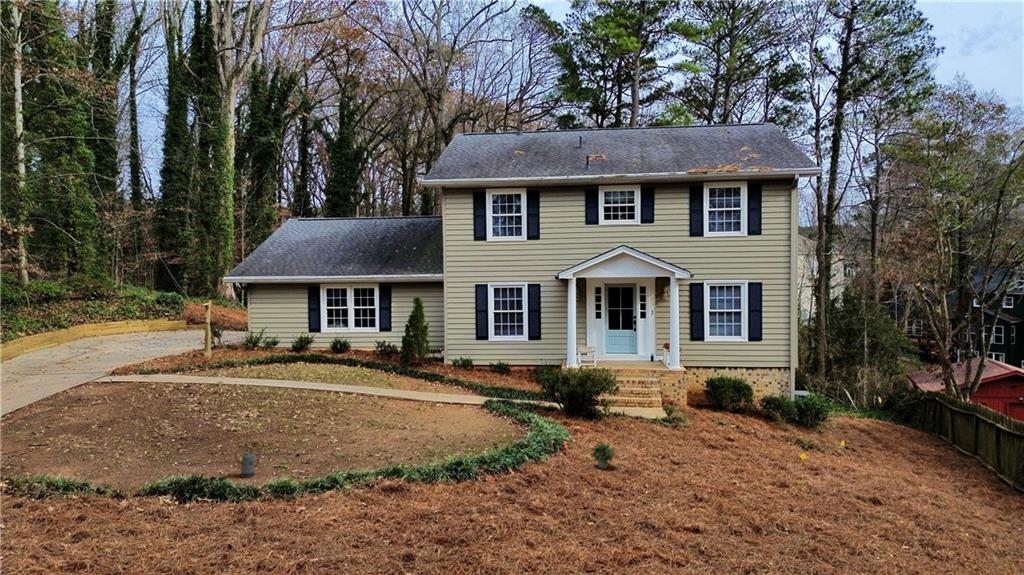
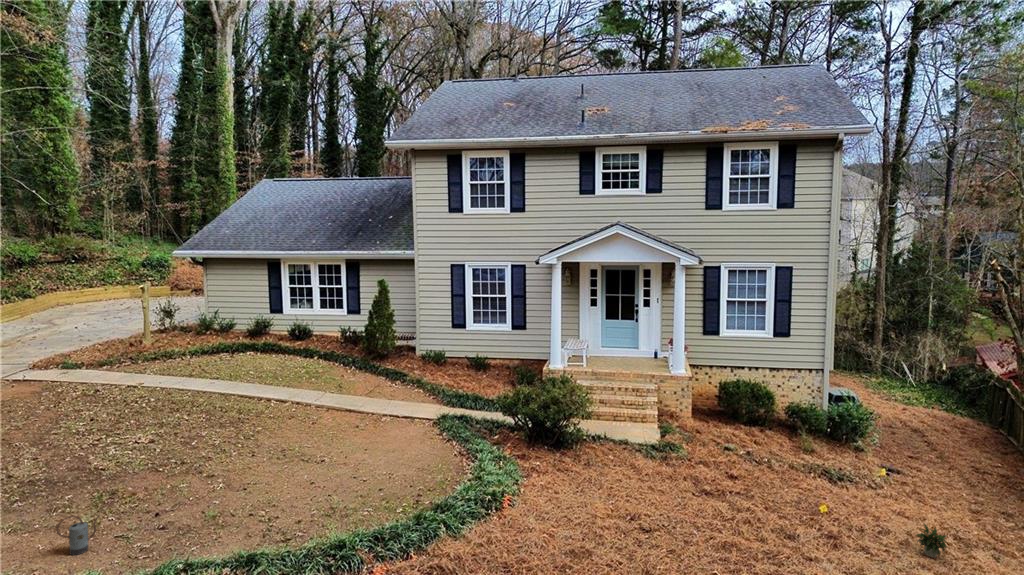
potted plant: present [591,441,616,468] -> present [916,524,947,558]

